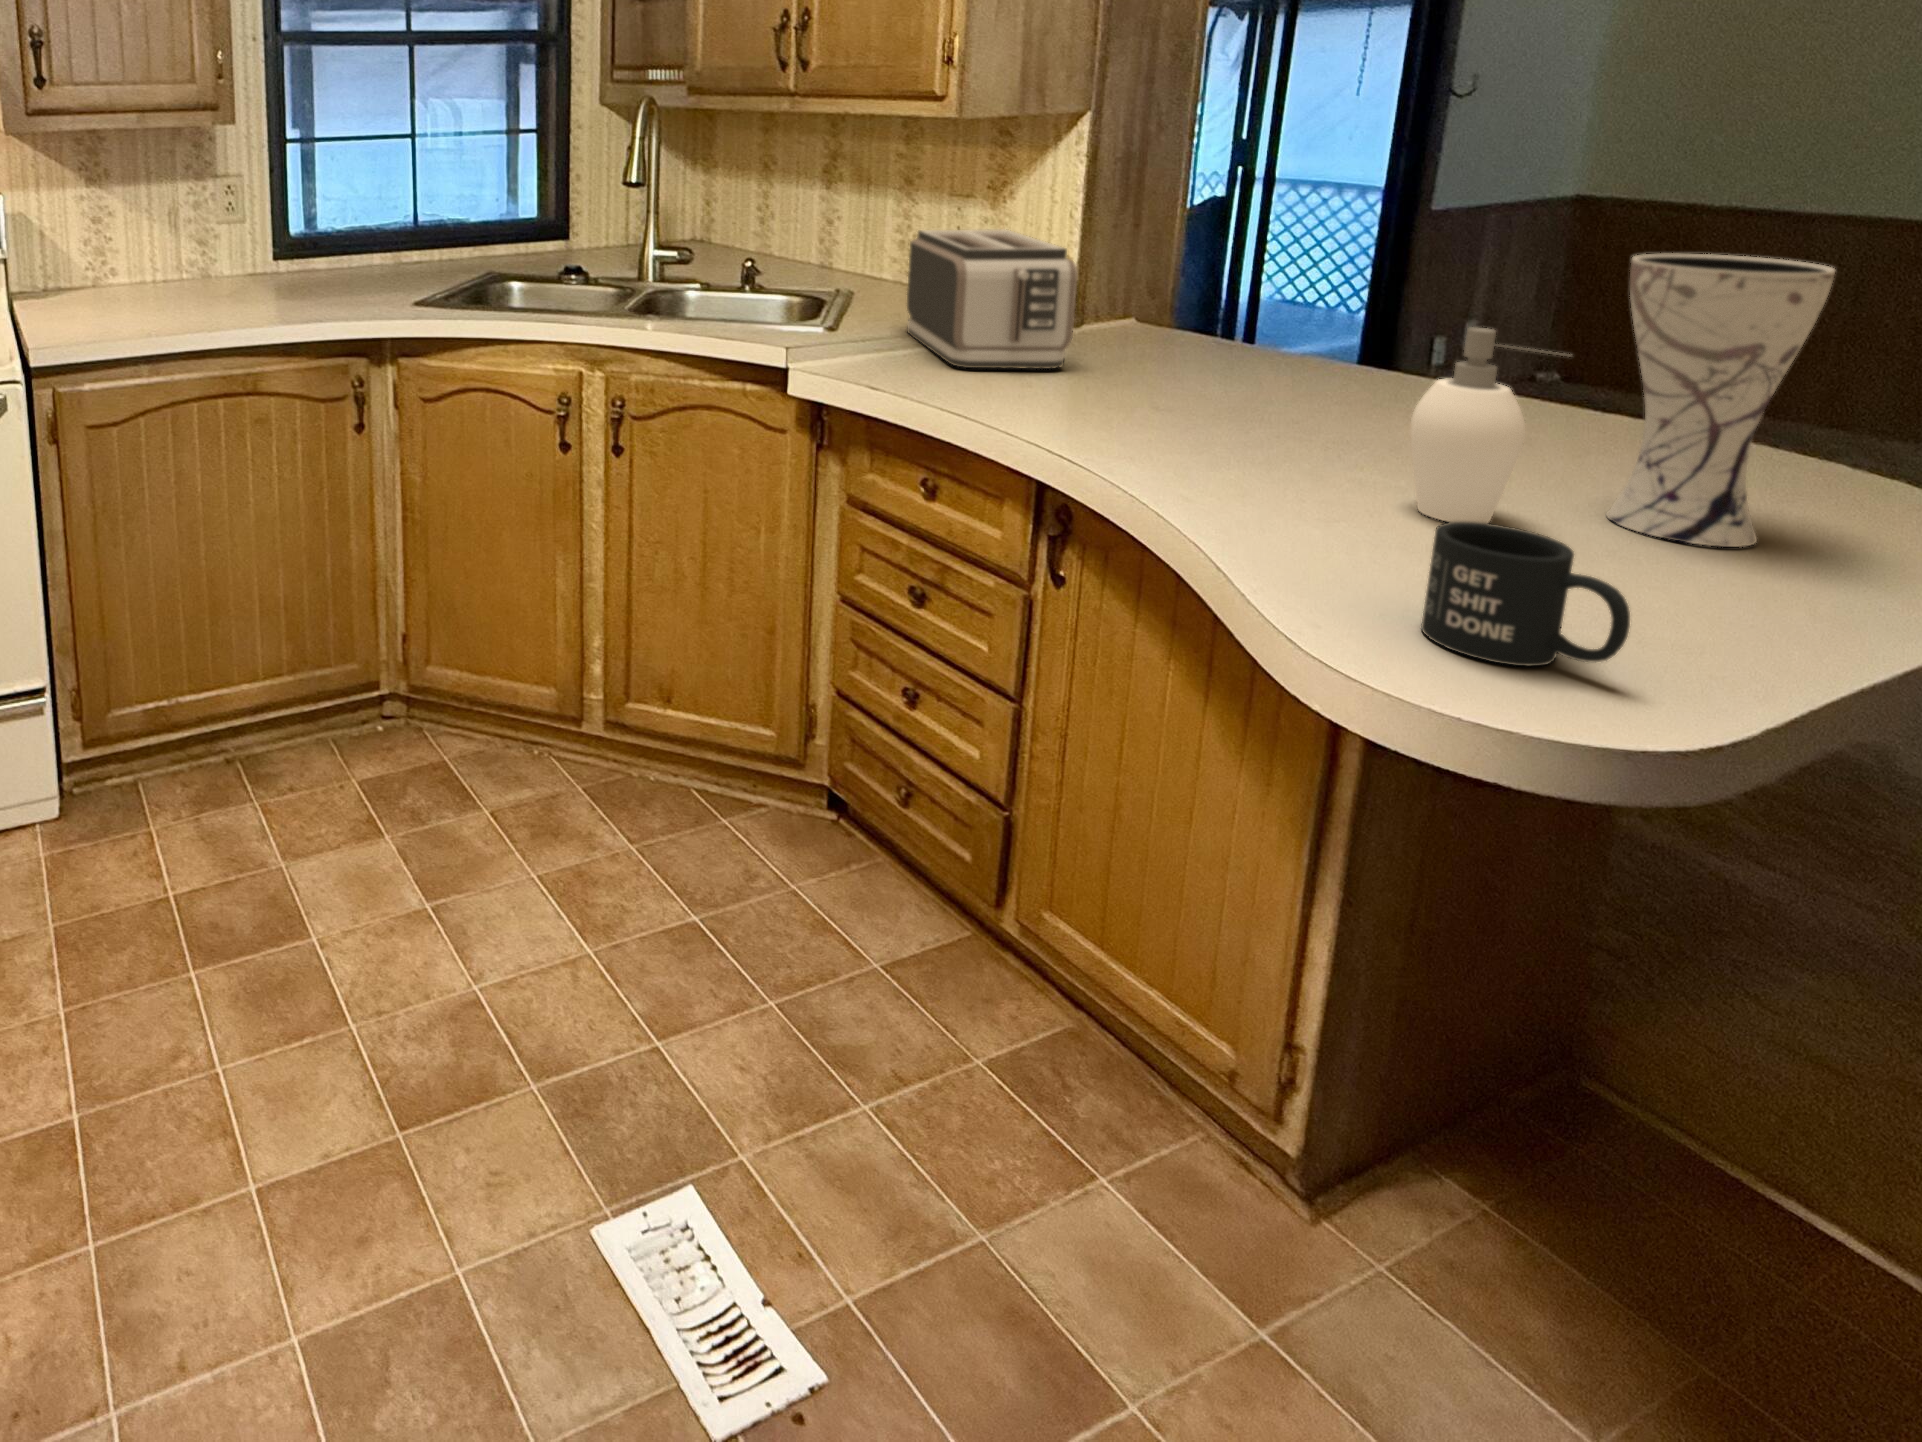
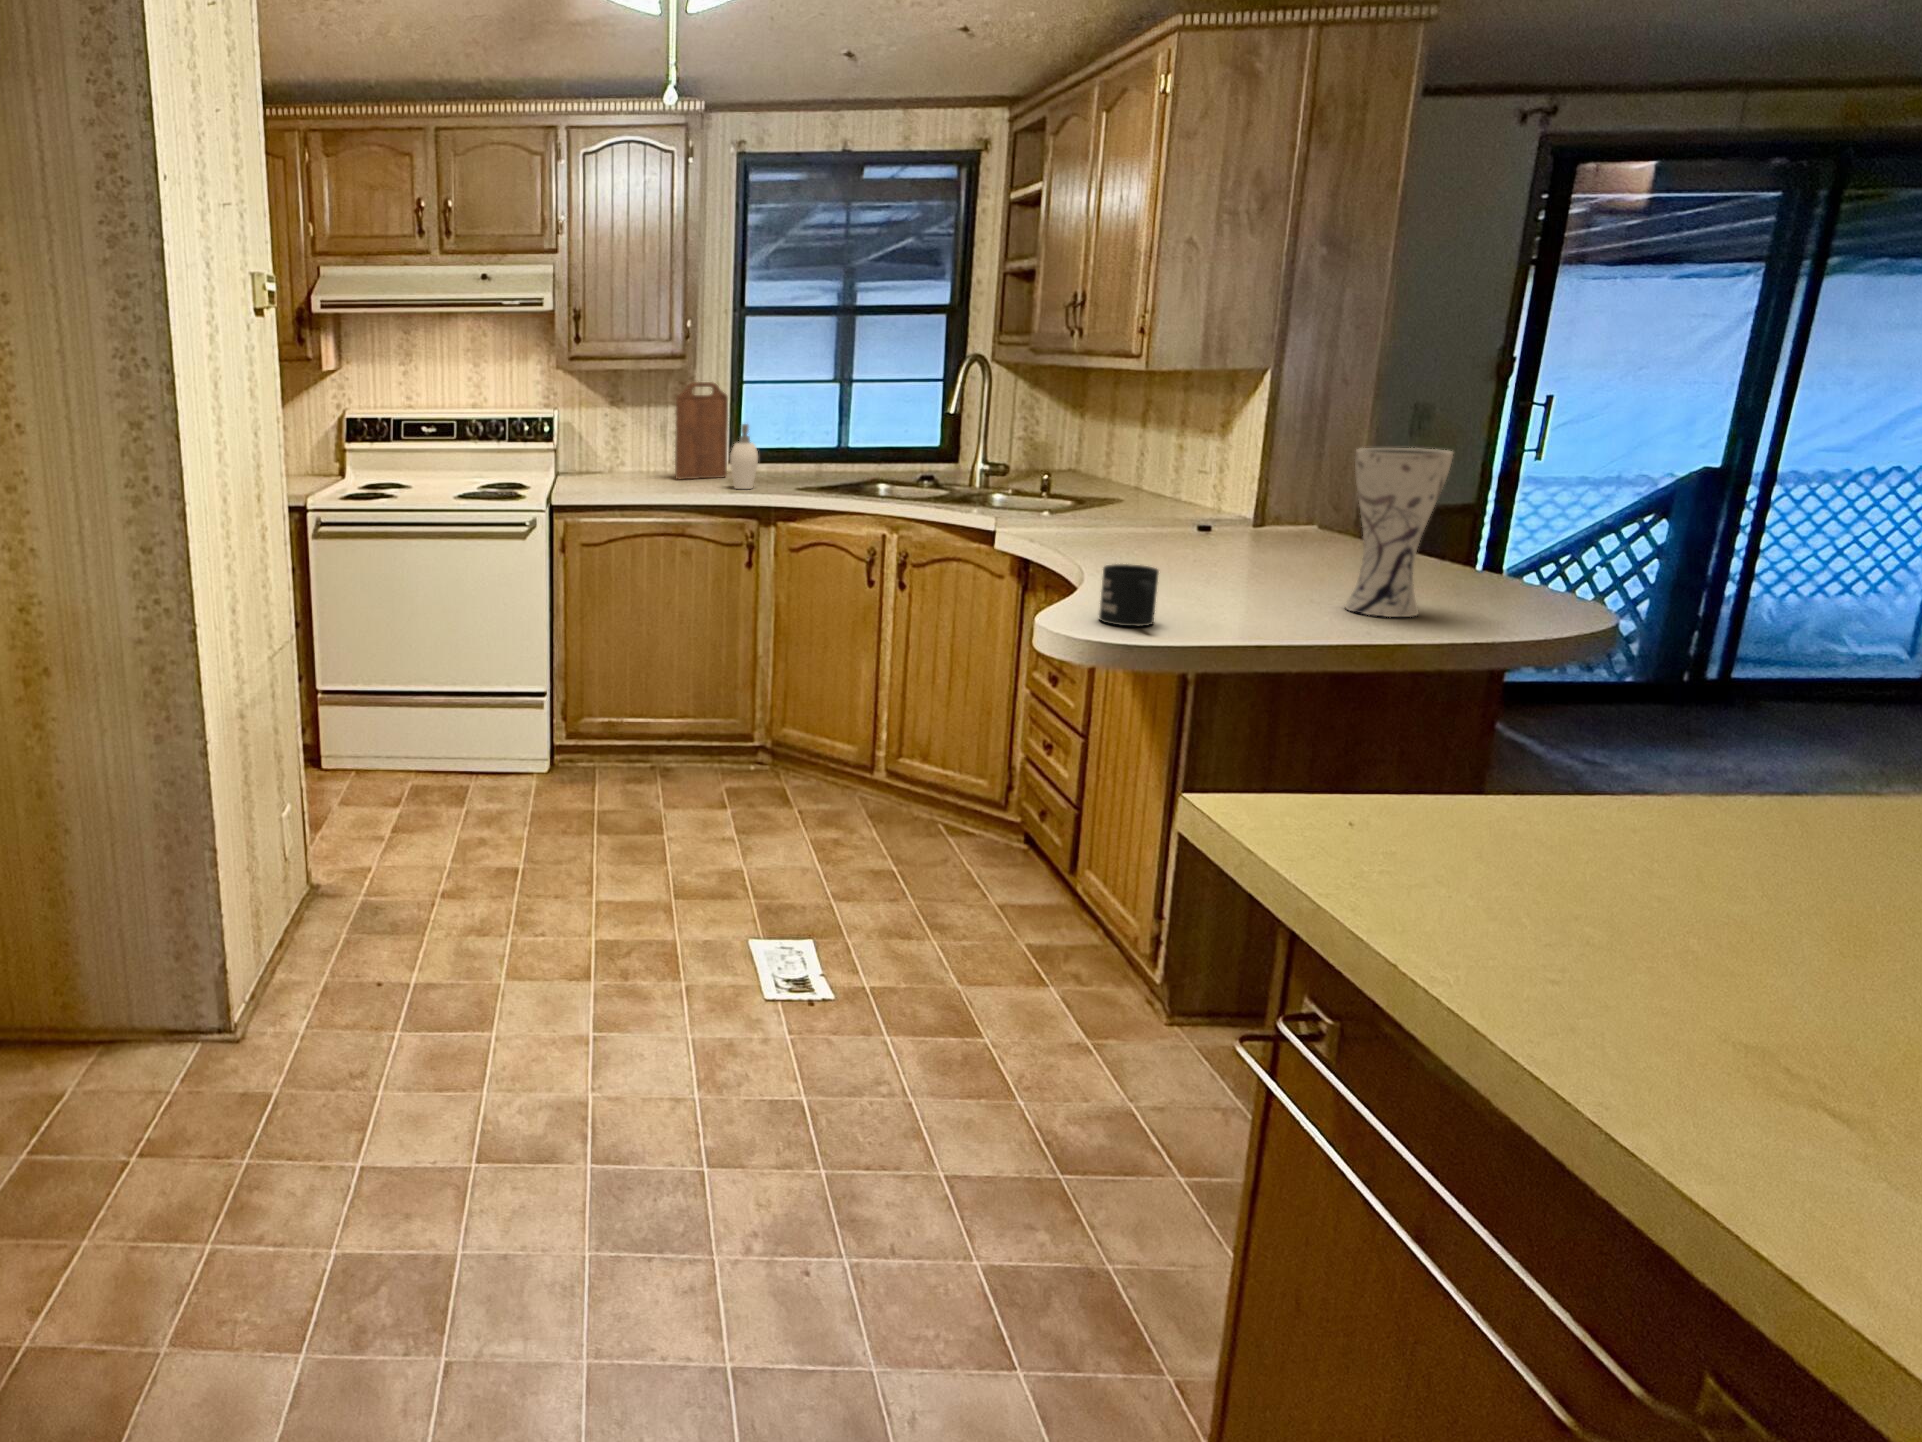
cutting board: none [199,144,279,293] -> present [675,382,728,479]
toaster: present [907,229,1078,369] -> none [1099,448,1197,538]
soap dispenser: present [1410,327,1570,523] -> present [730,424,758,489]

